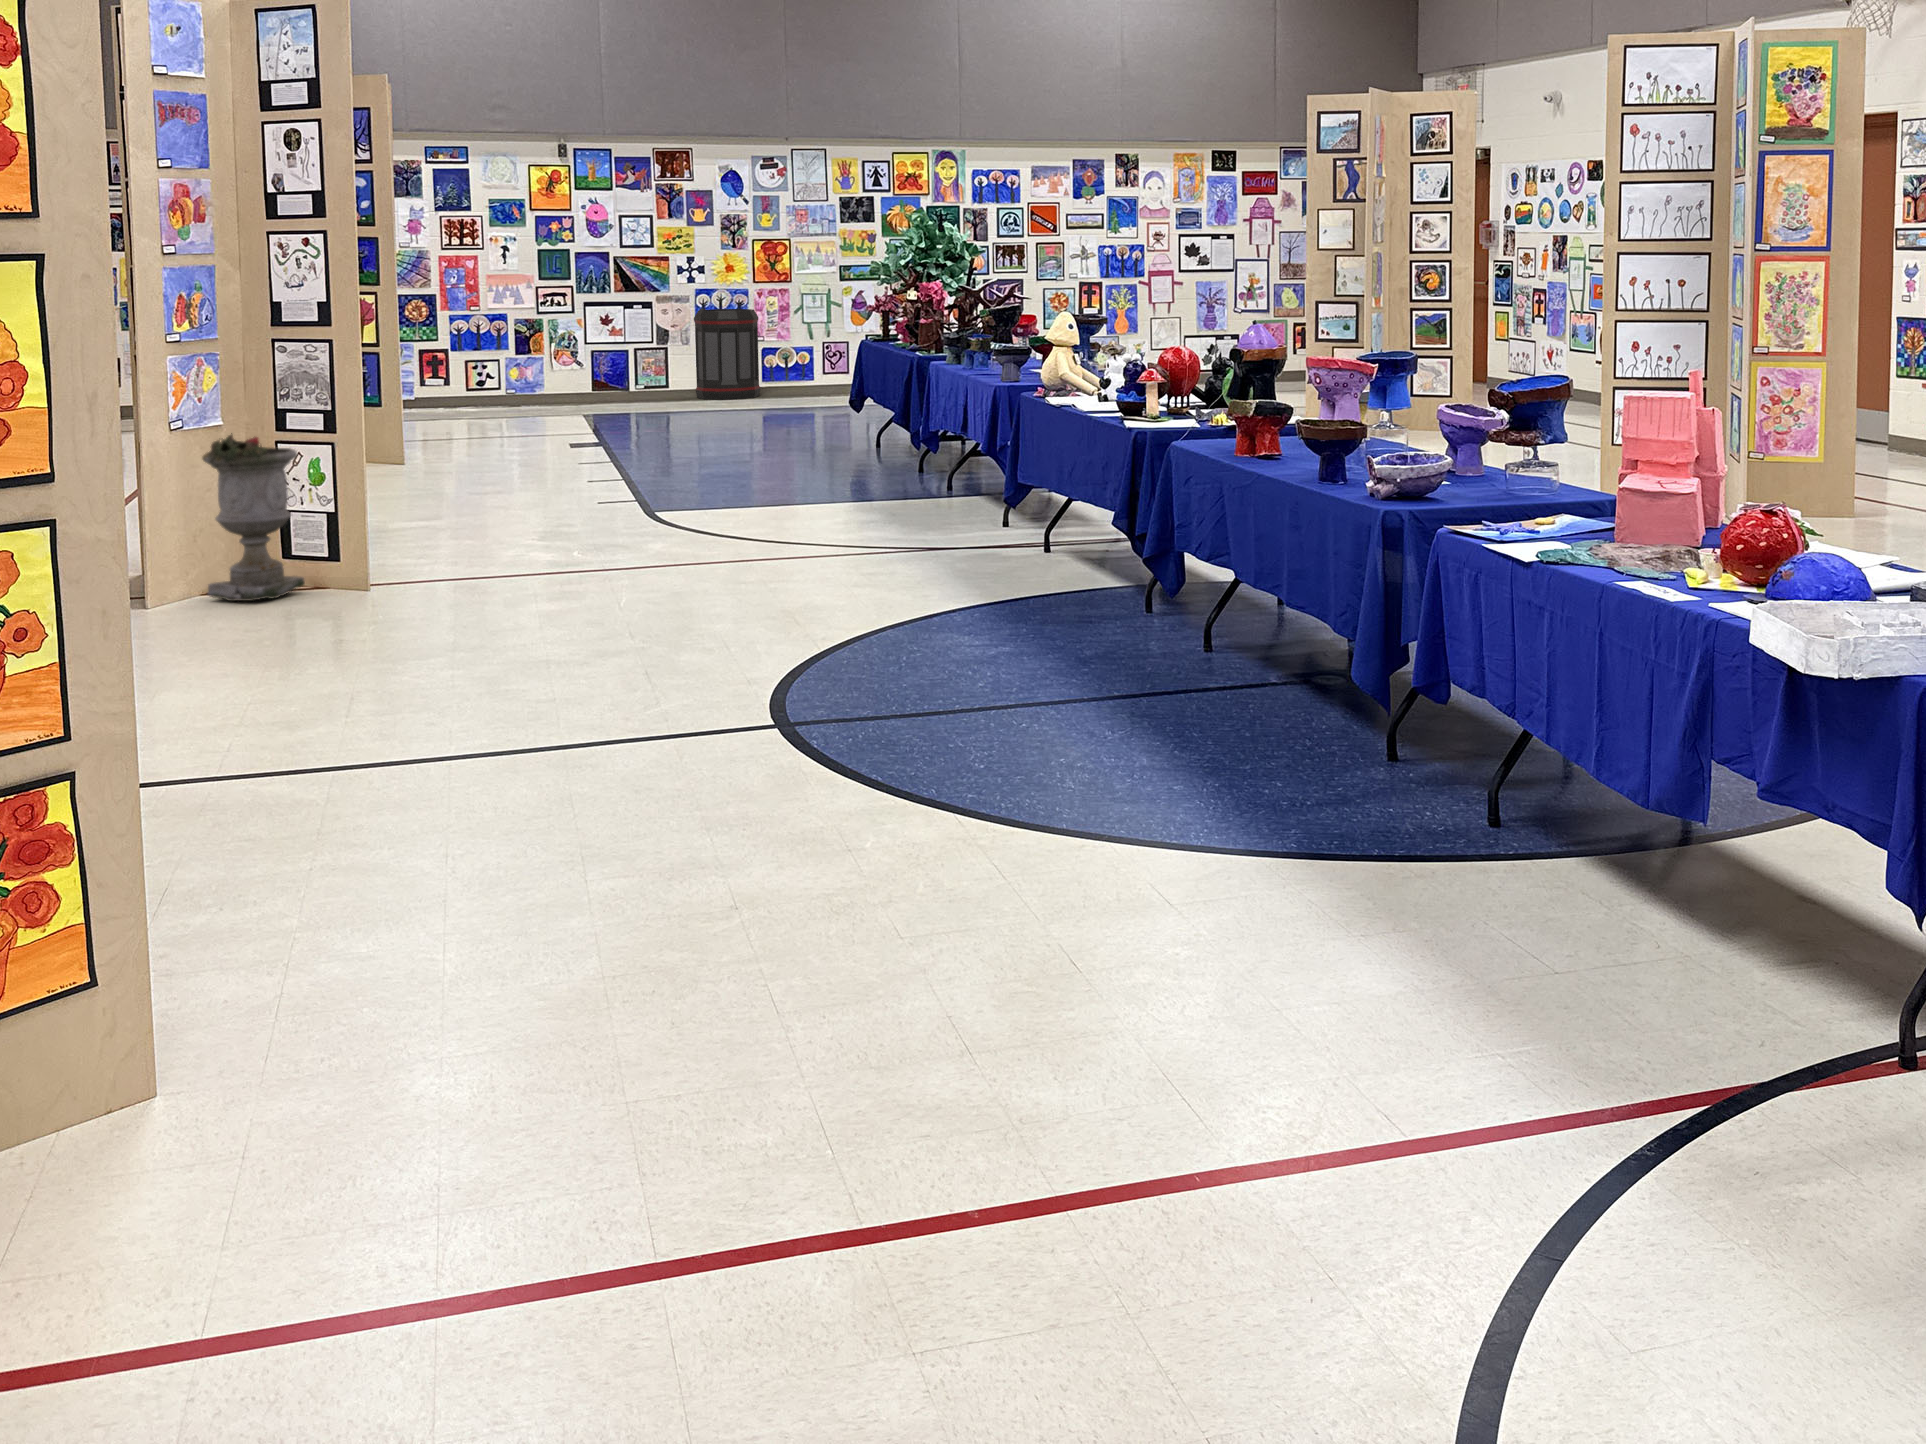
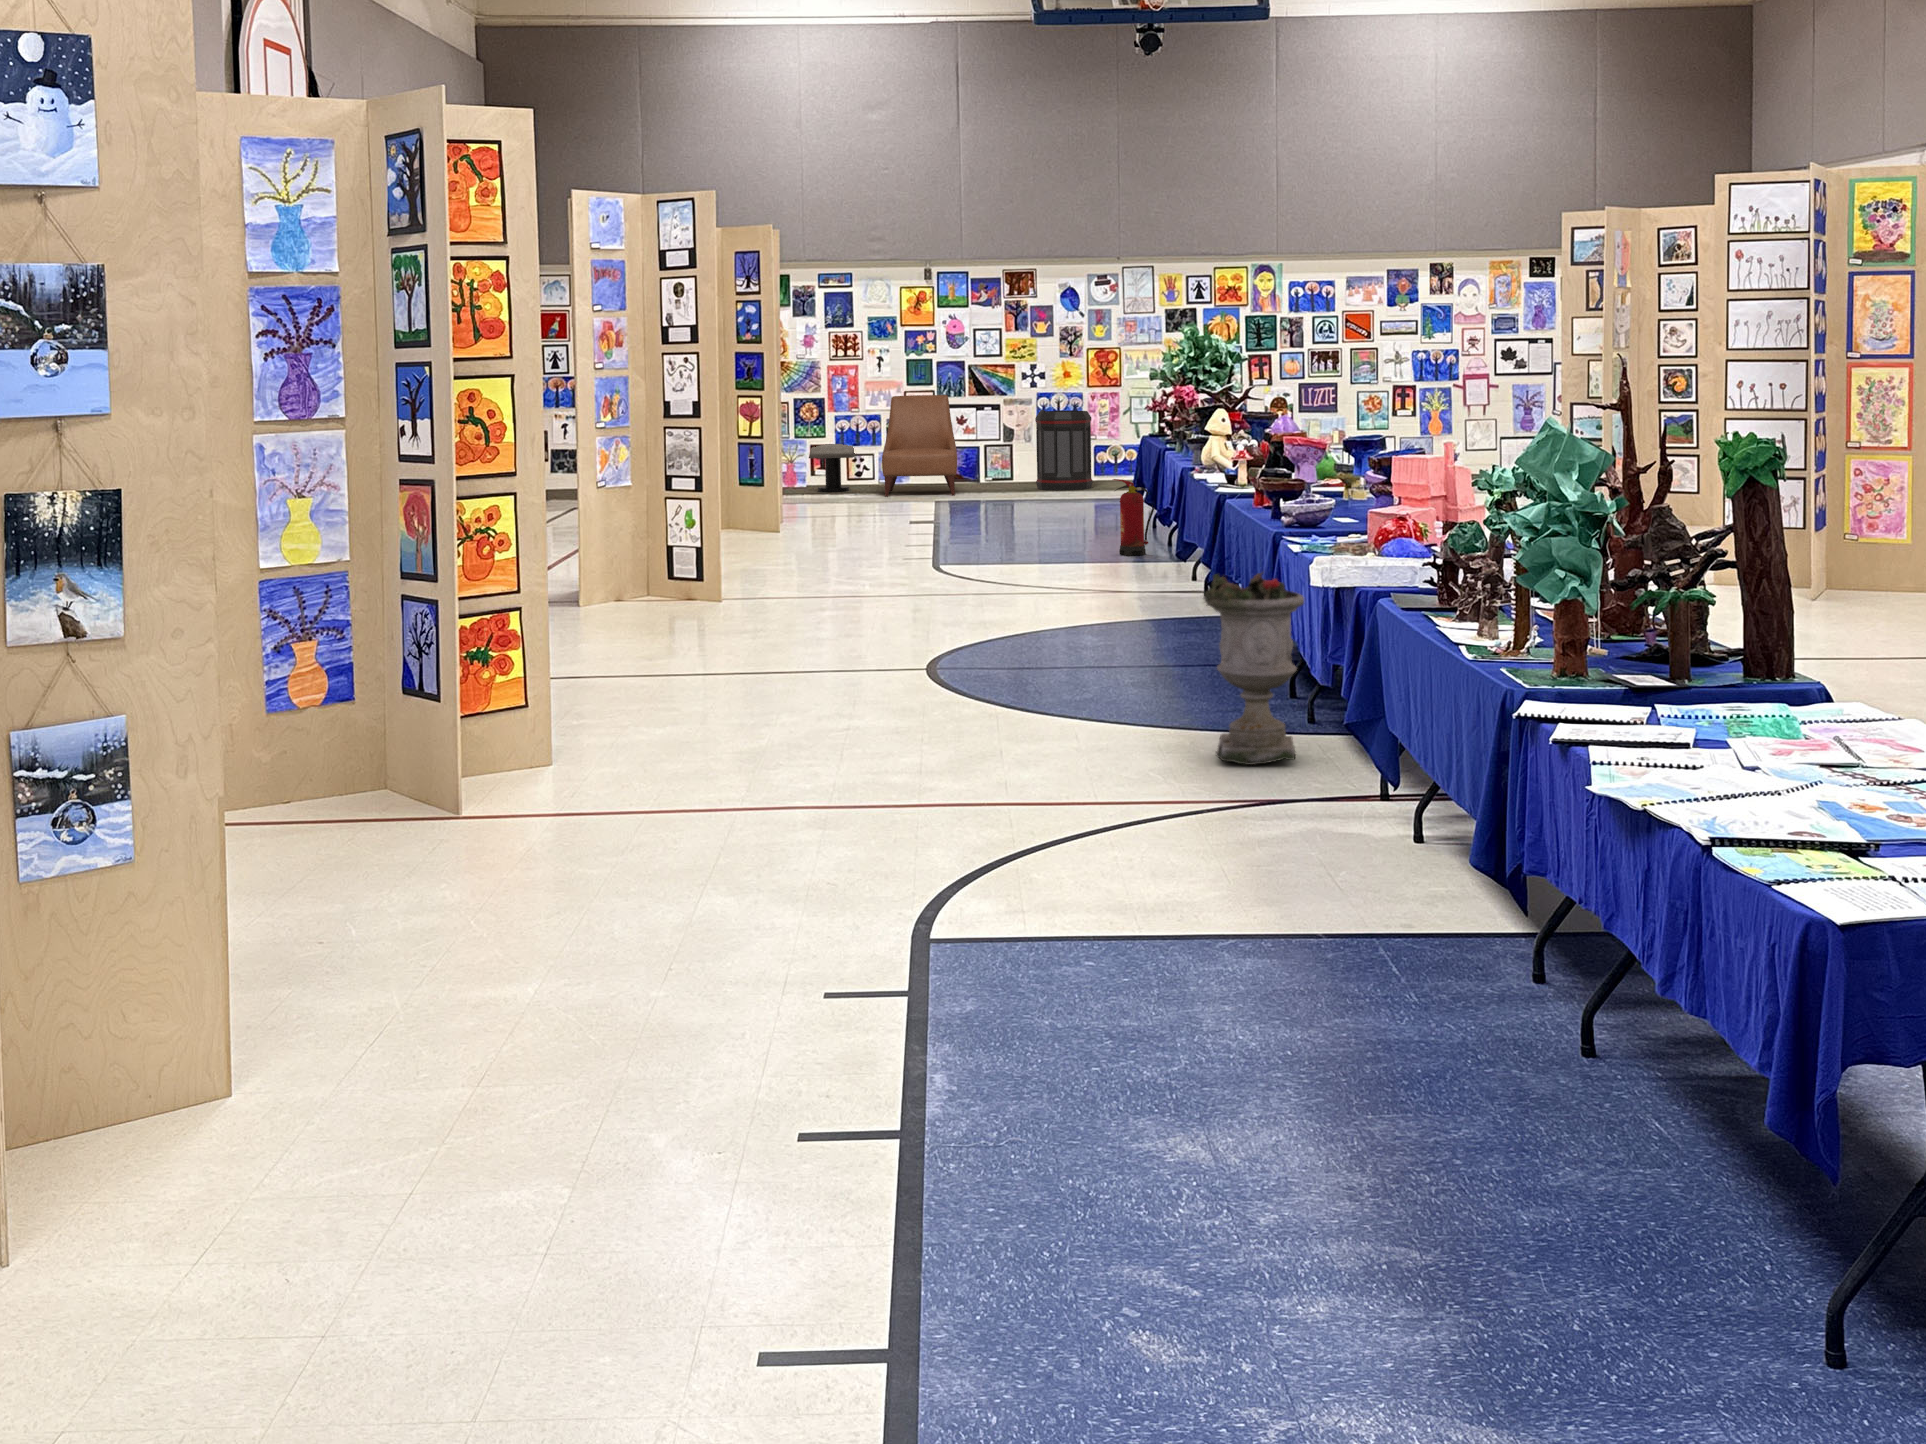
chair: none [515,292,606,411] -> present [882,395,957,497]
stool: none [419,349,478,406] -> present [809,444,855,492]
fire extinguisher: none [862,397,914,491] -> present [1113,479,1155,556]
planter: present [202,433,305,601] -> present [1204,572,1304,765]

